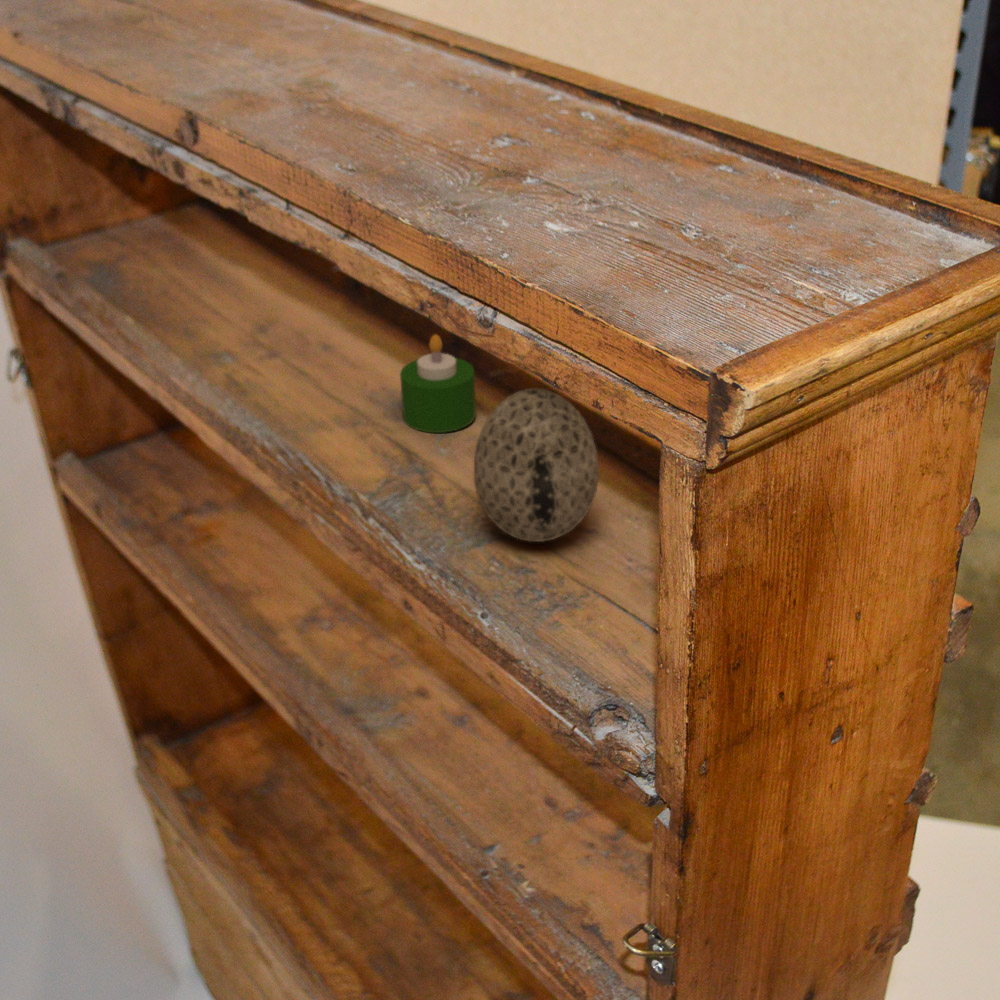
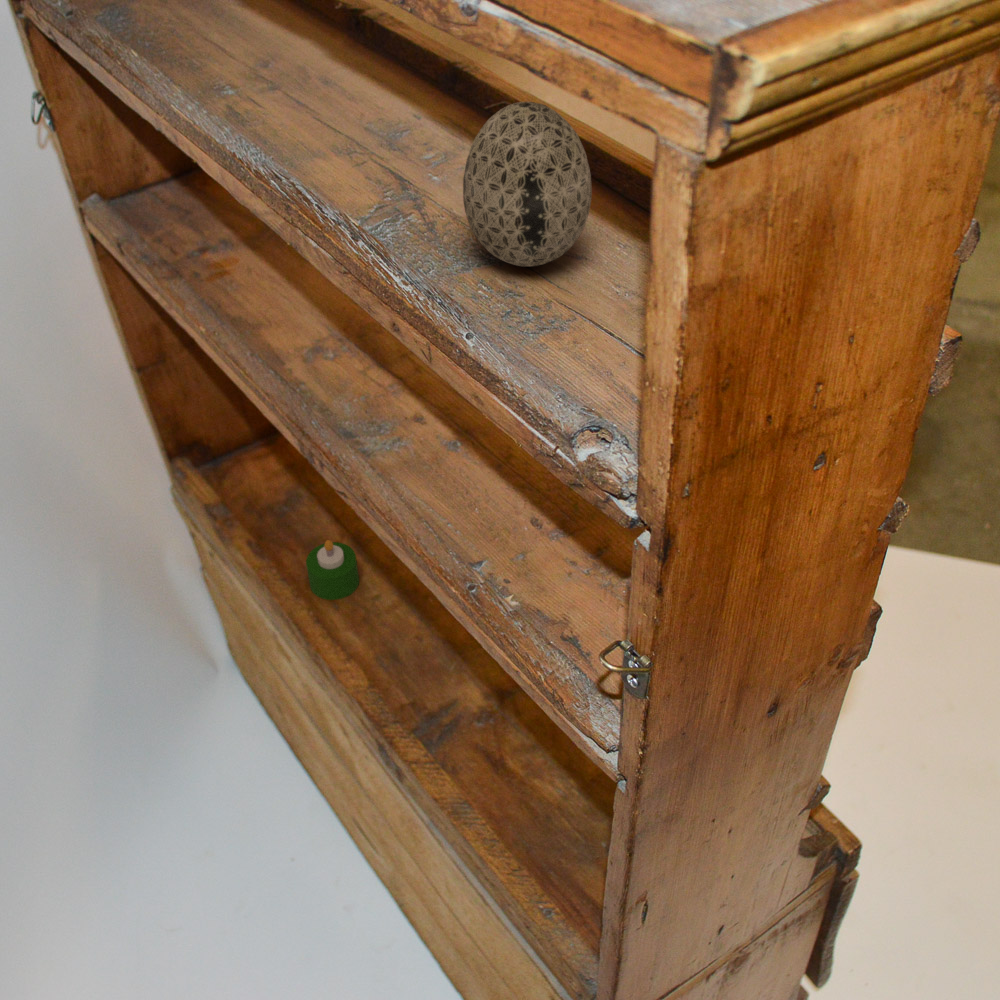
candle: present [400,335,476,433] -> present [306,540,359,600]

